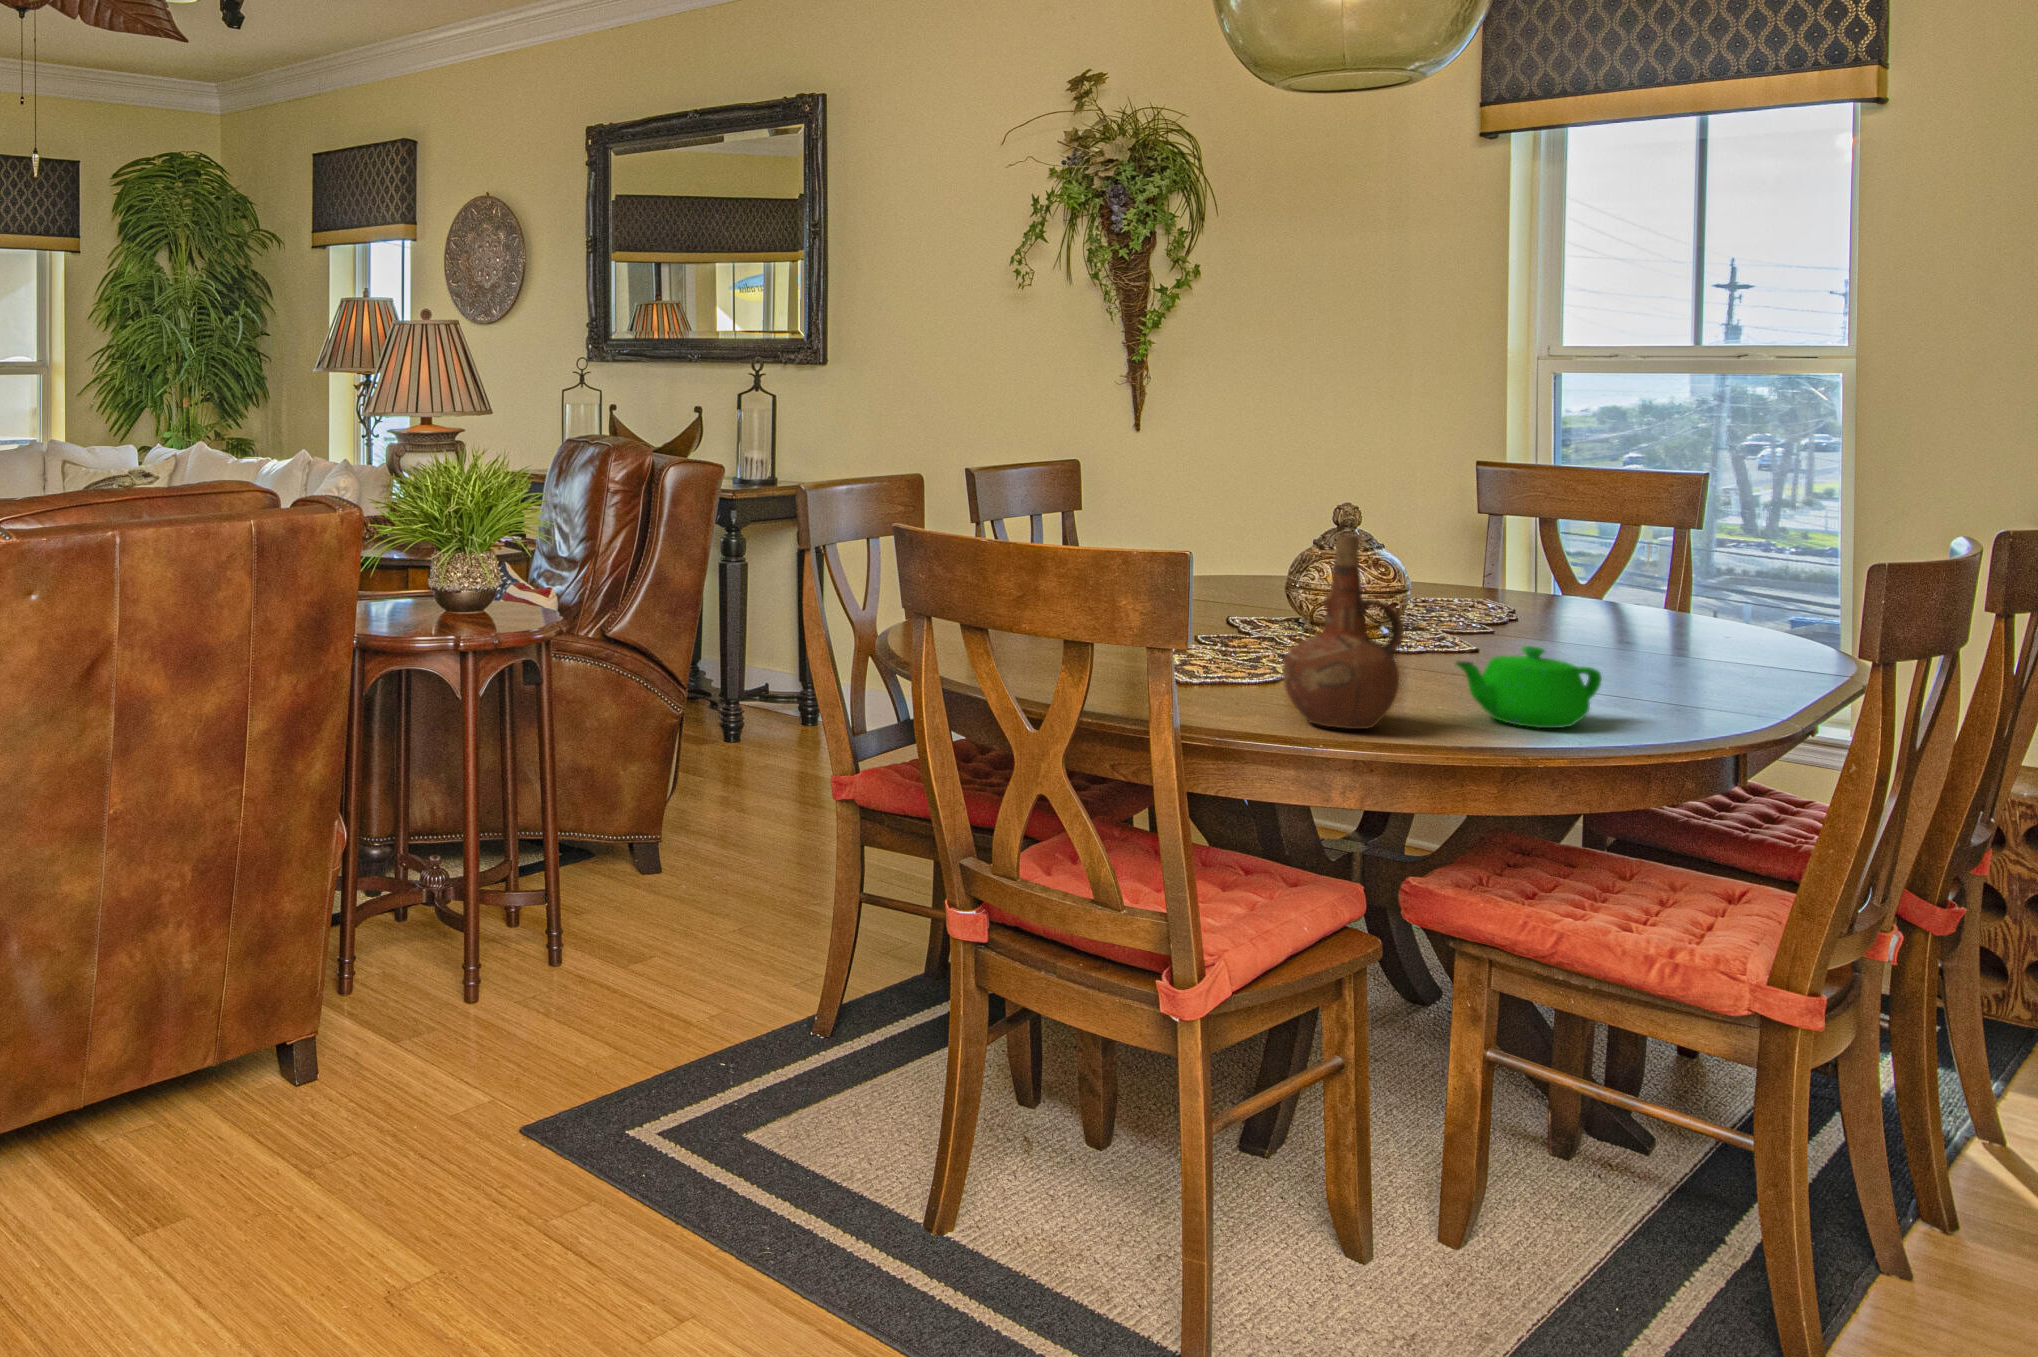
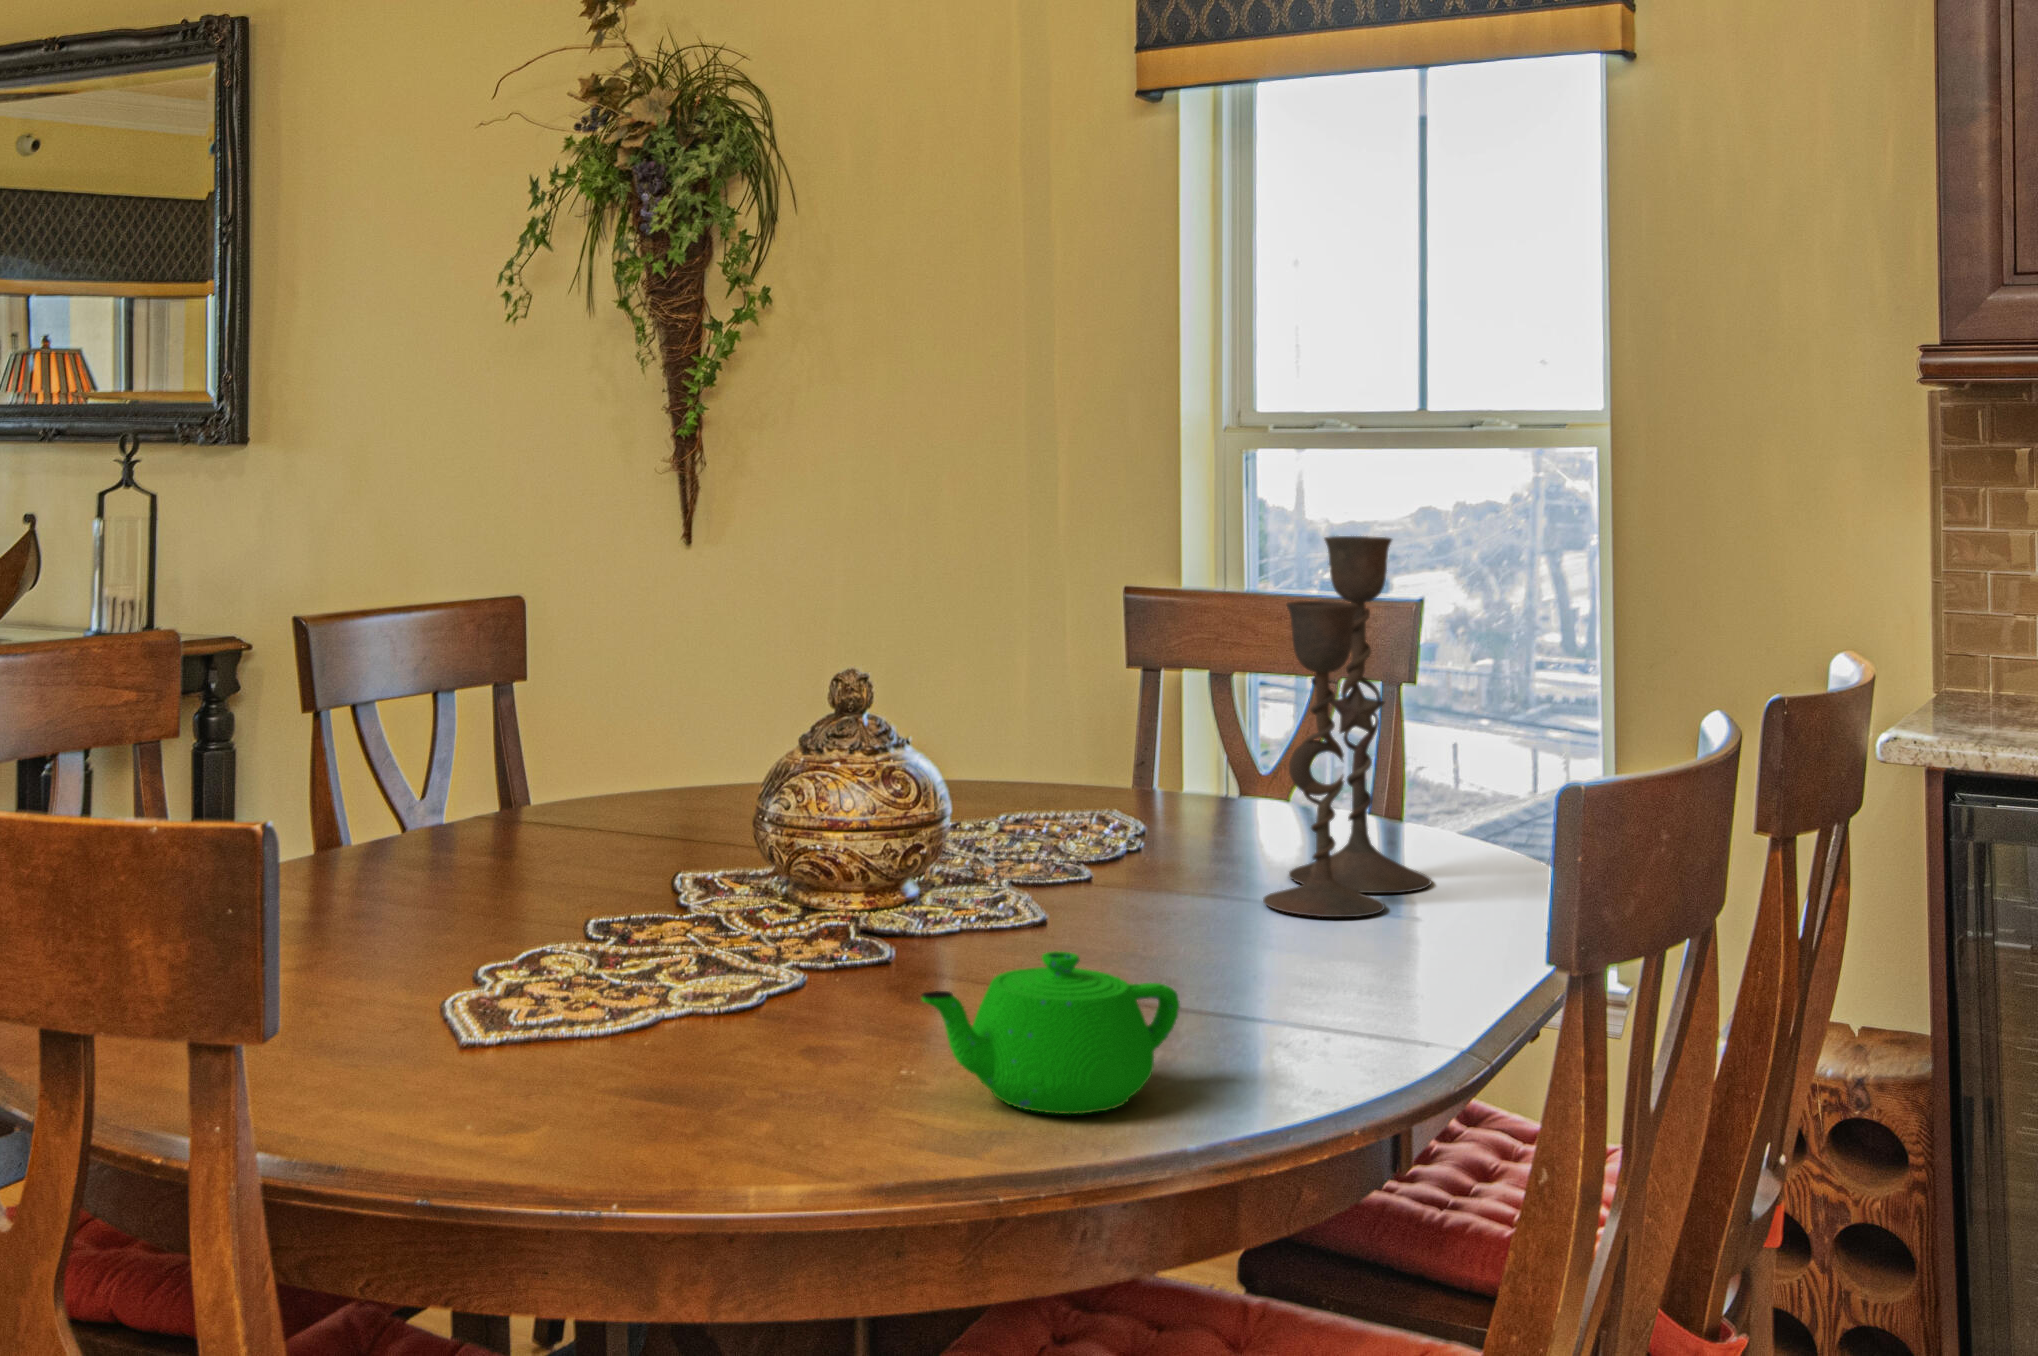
candlestick: none [1617,429,1731,656] -> present [1263,536,1431,917]
ceramic pitcher: present [1282,535,1404,729] -> none [601,753,821,1150]

